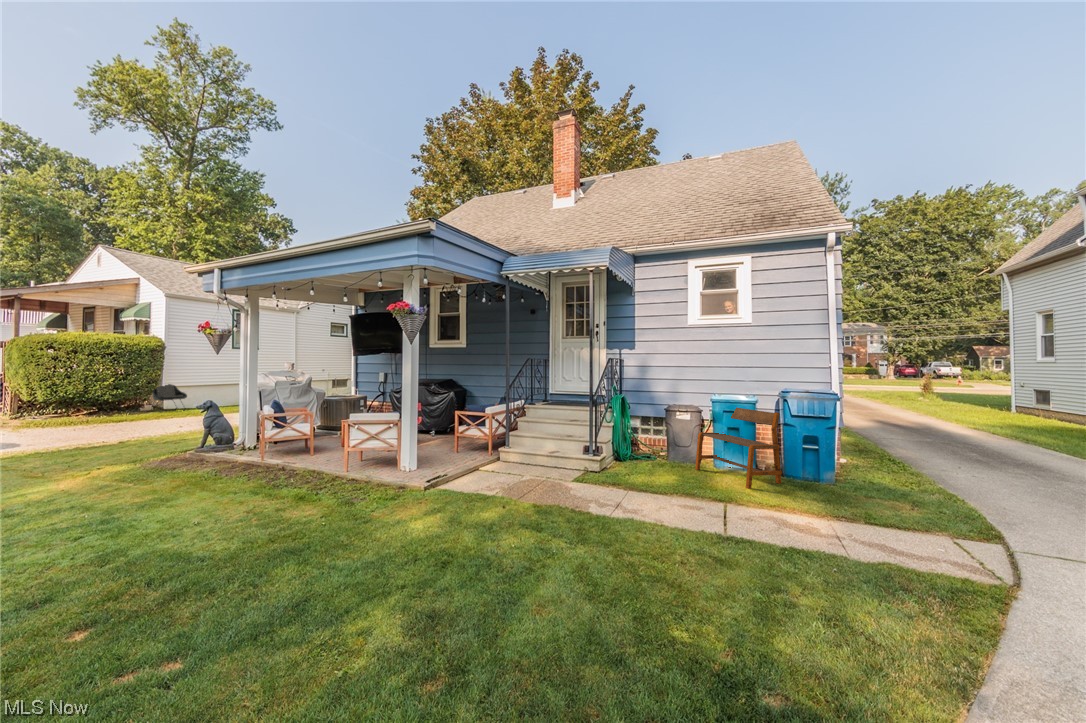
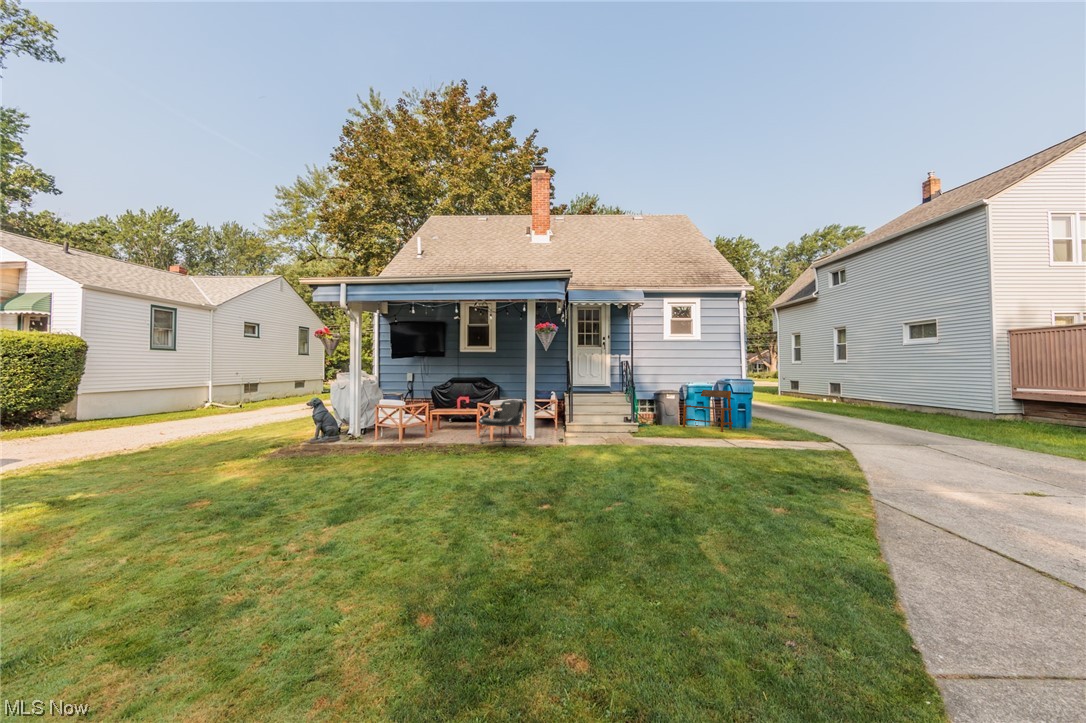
lounge chair: present [152,384,187,411] -> present [479,399,524,446]

